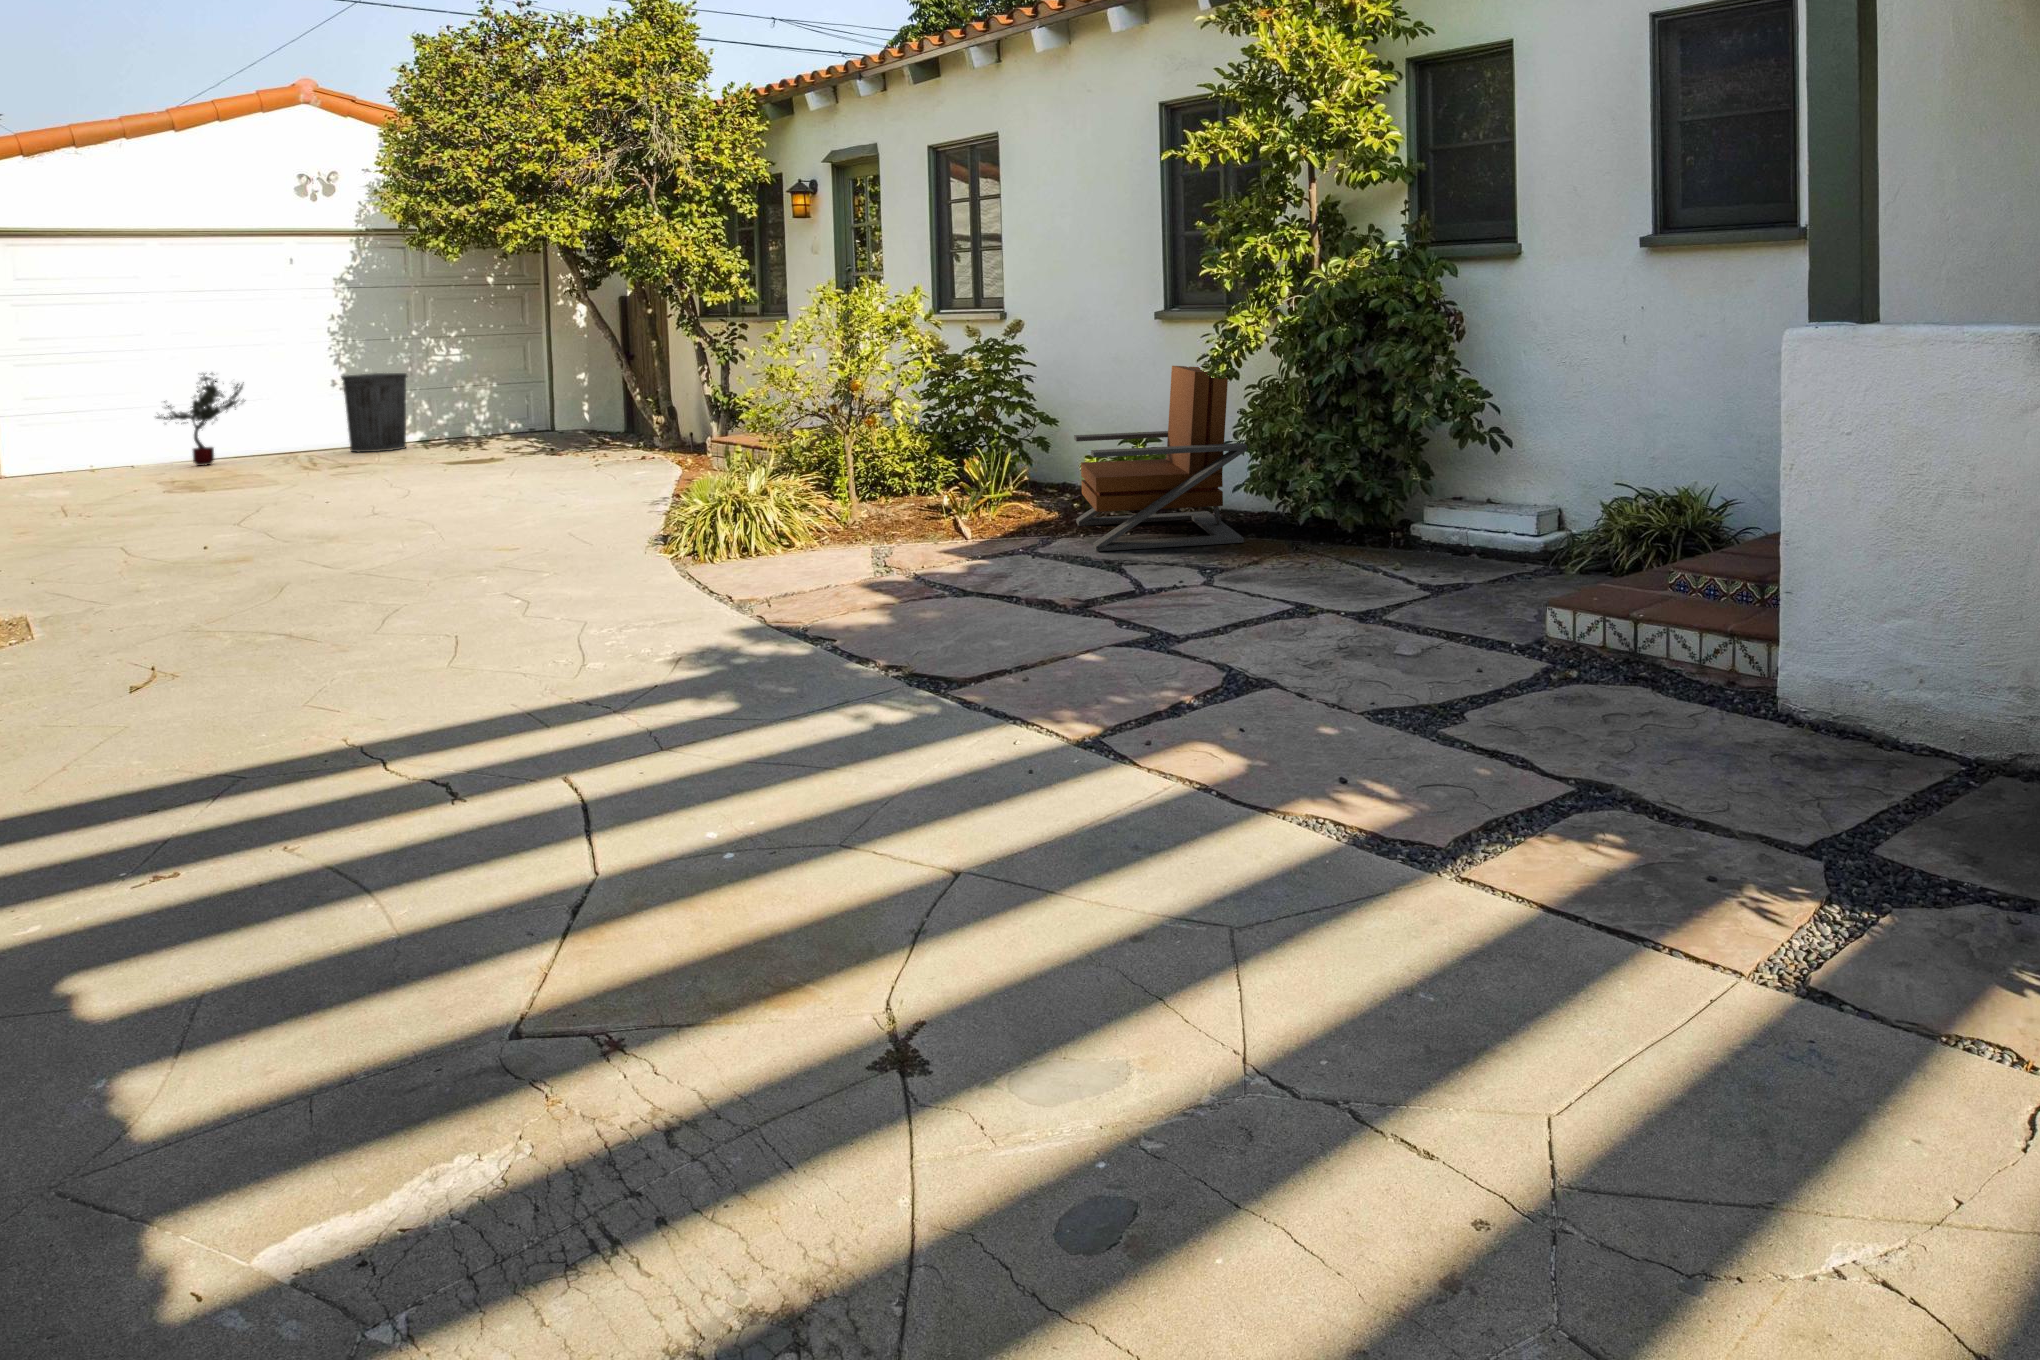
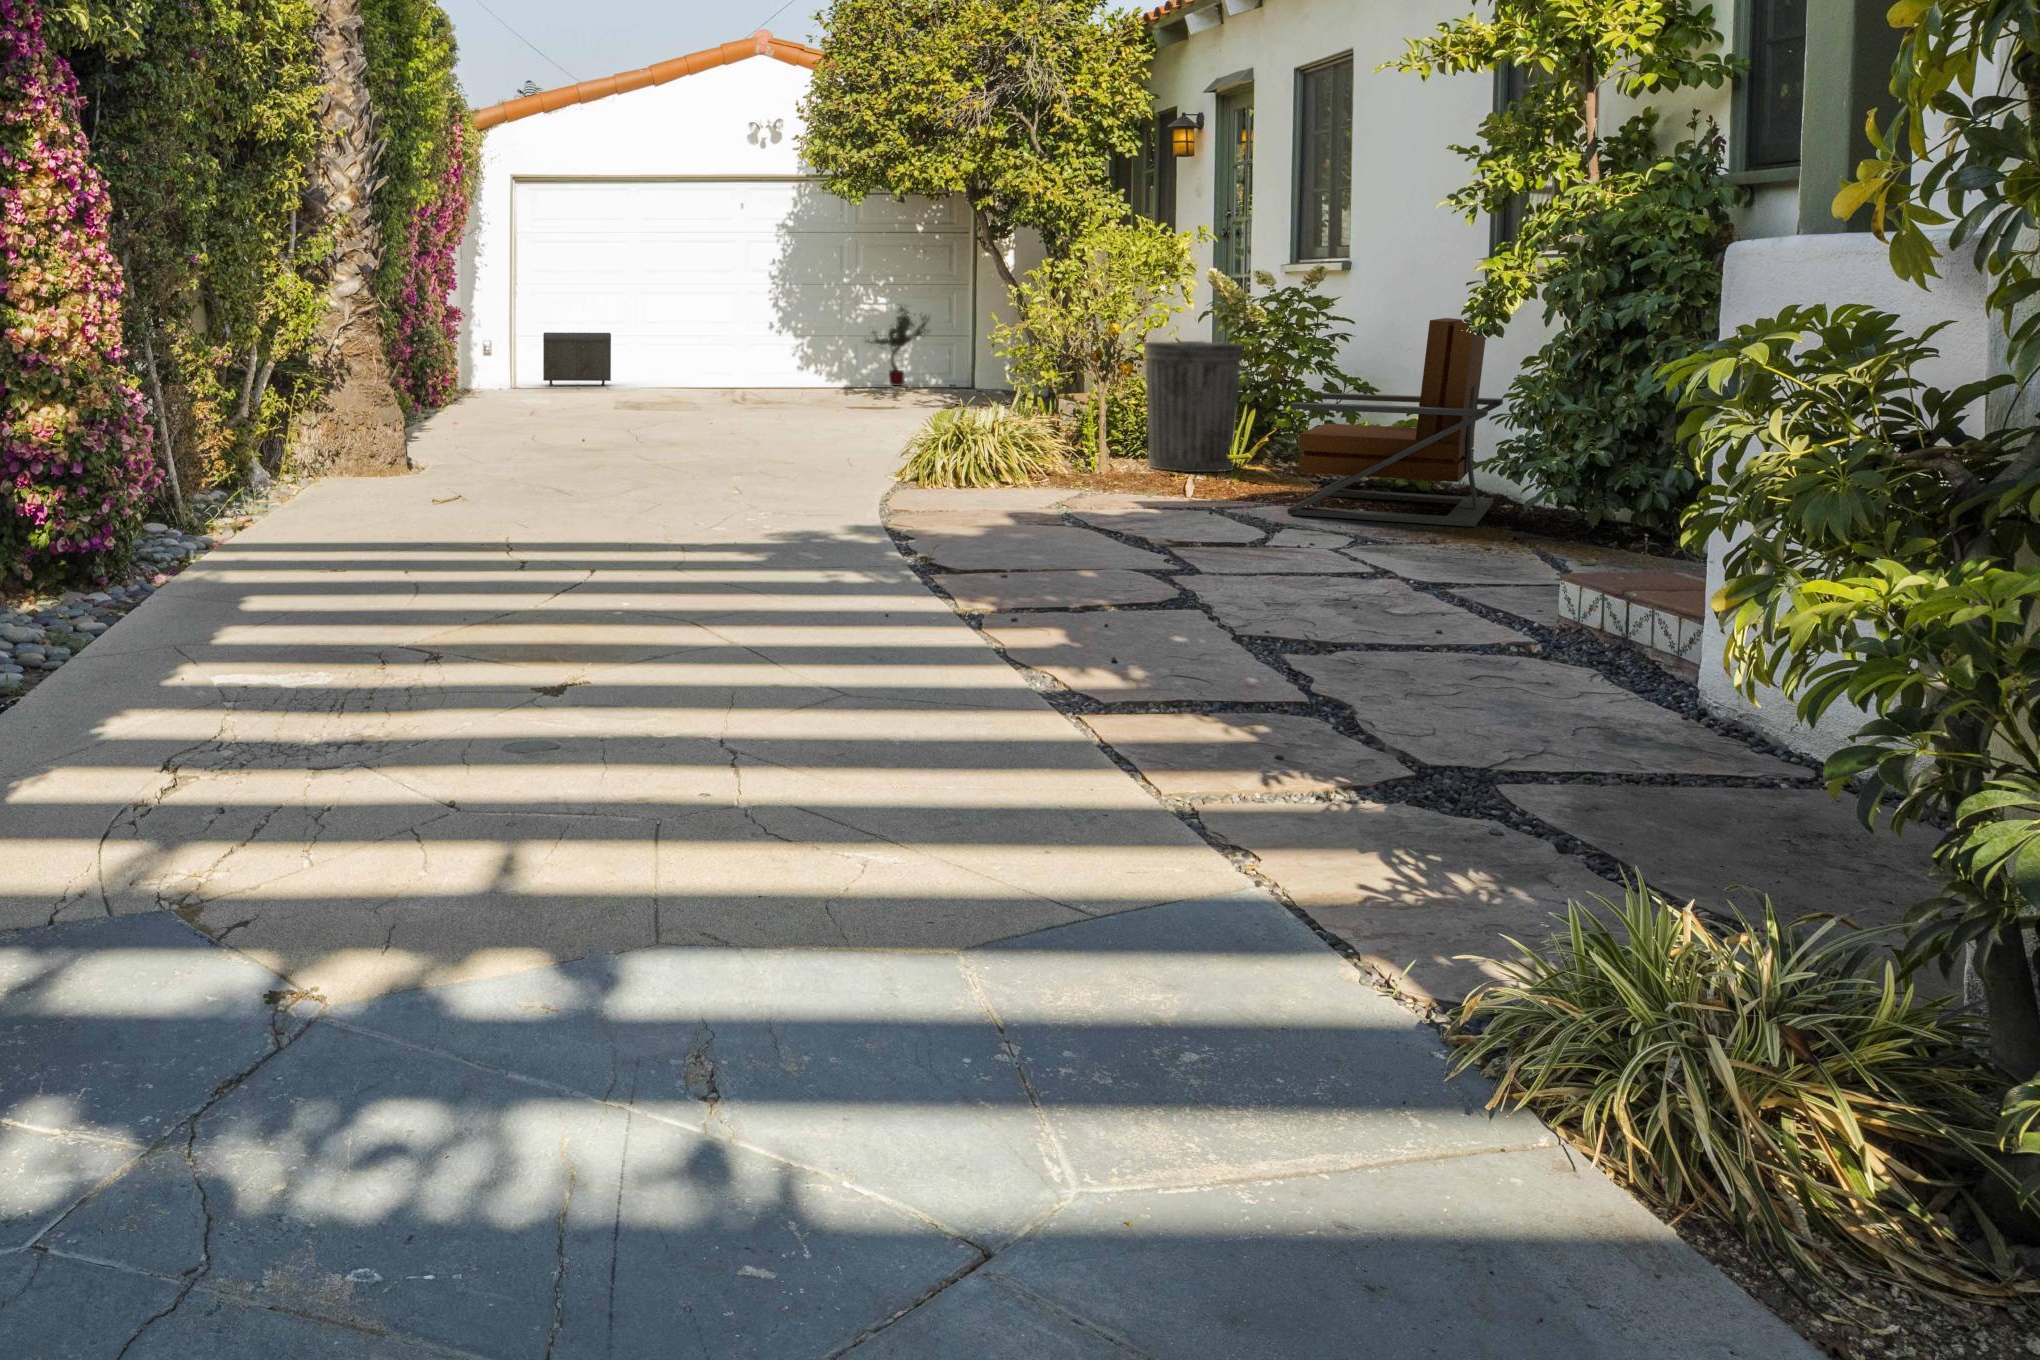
potted tree: present [157,373,245,466] -> present [867,307,929,386]
trash can: present [342,373,408,452] -> present [1143,341,1243,472]
storage bench: none [28,409,135,479] -> present [543,332,611,386]

